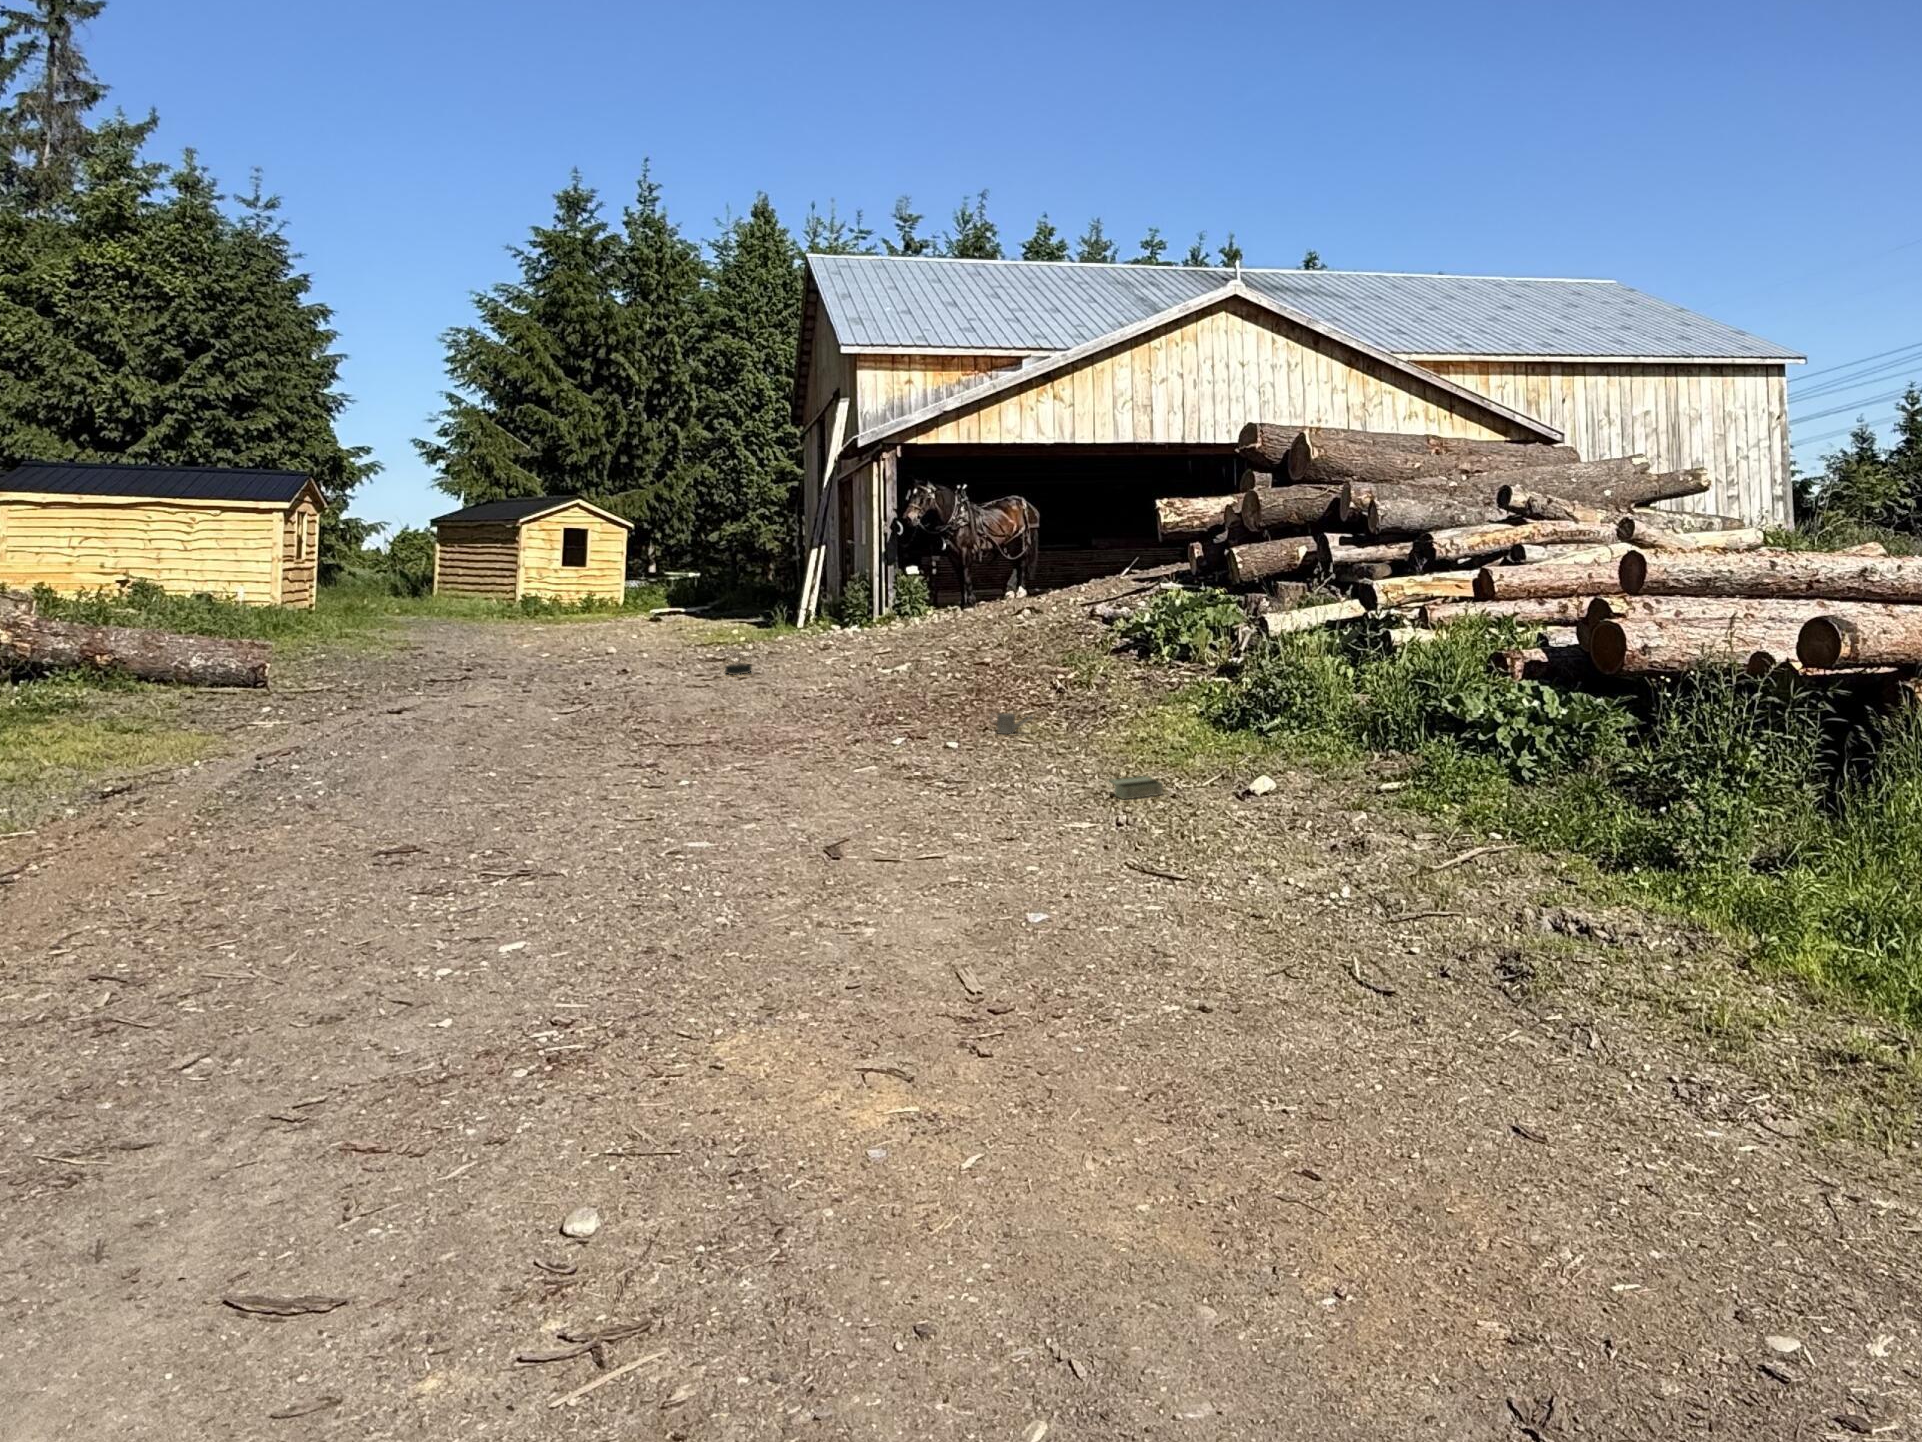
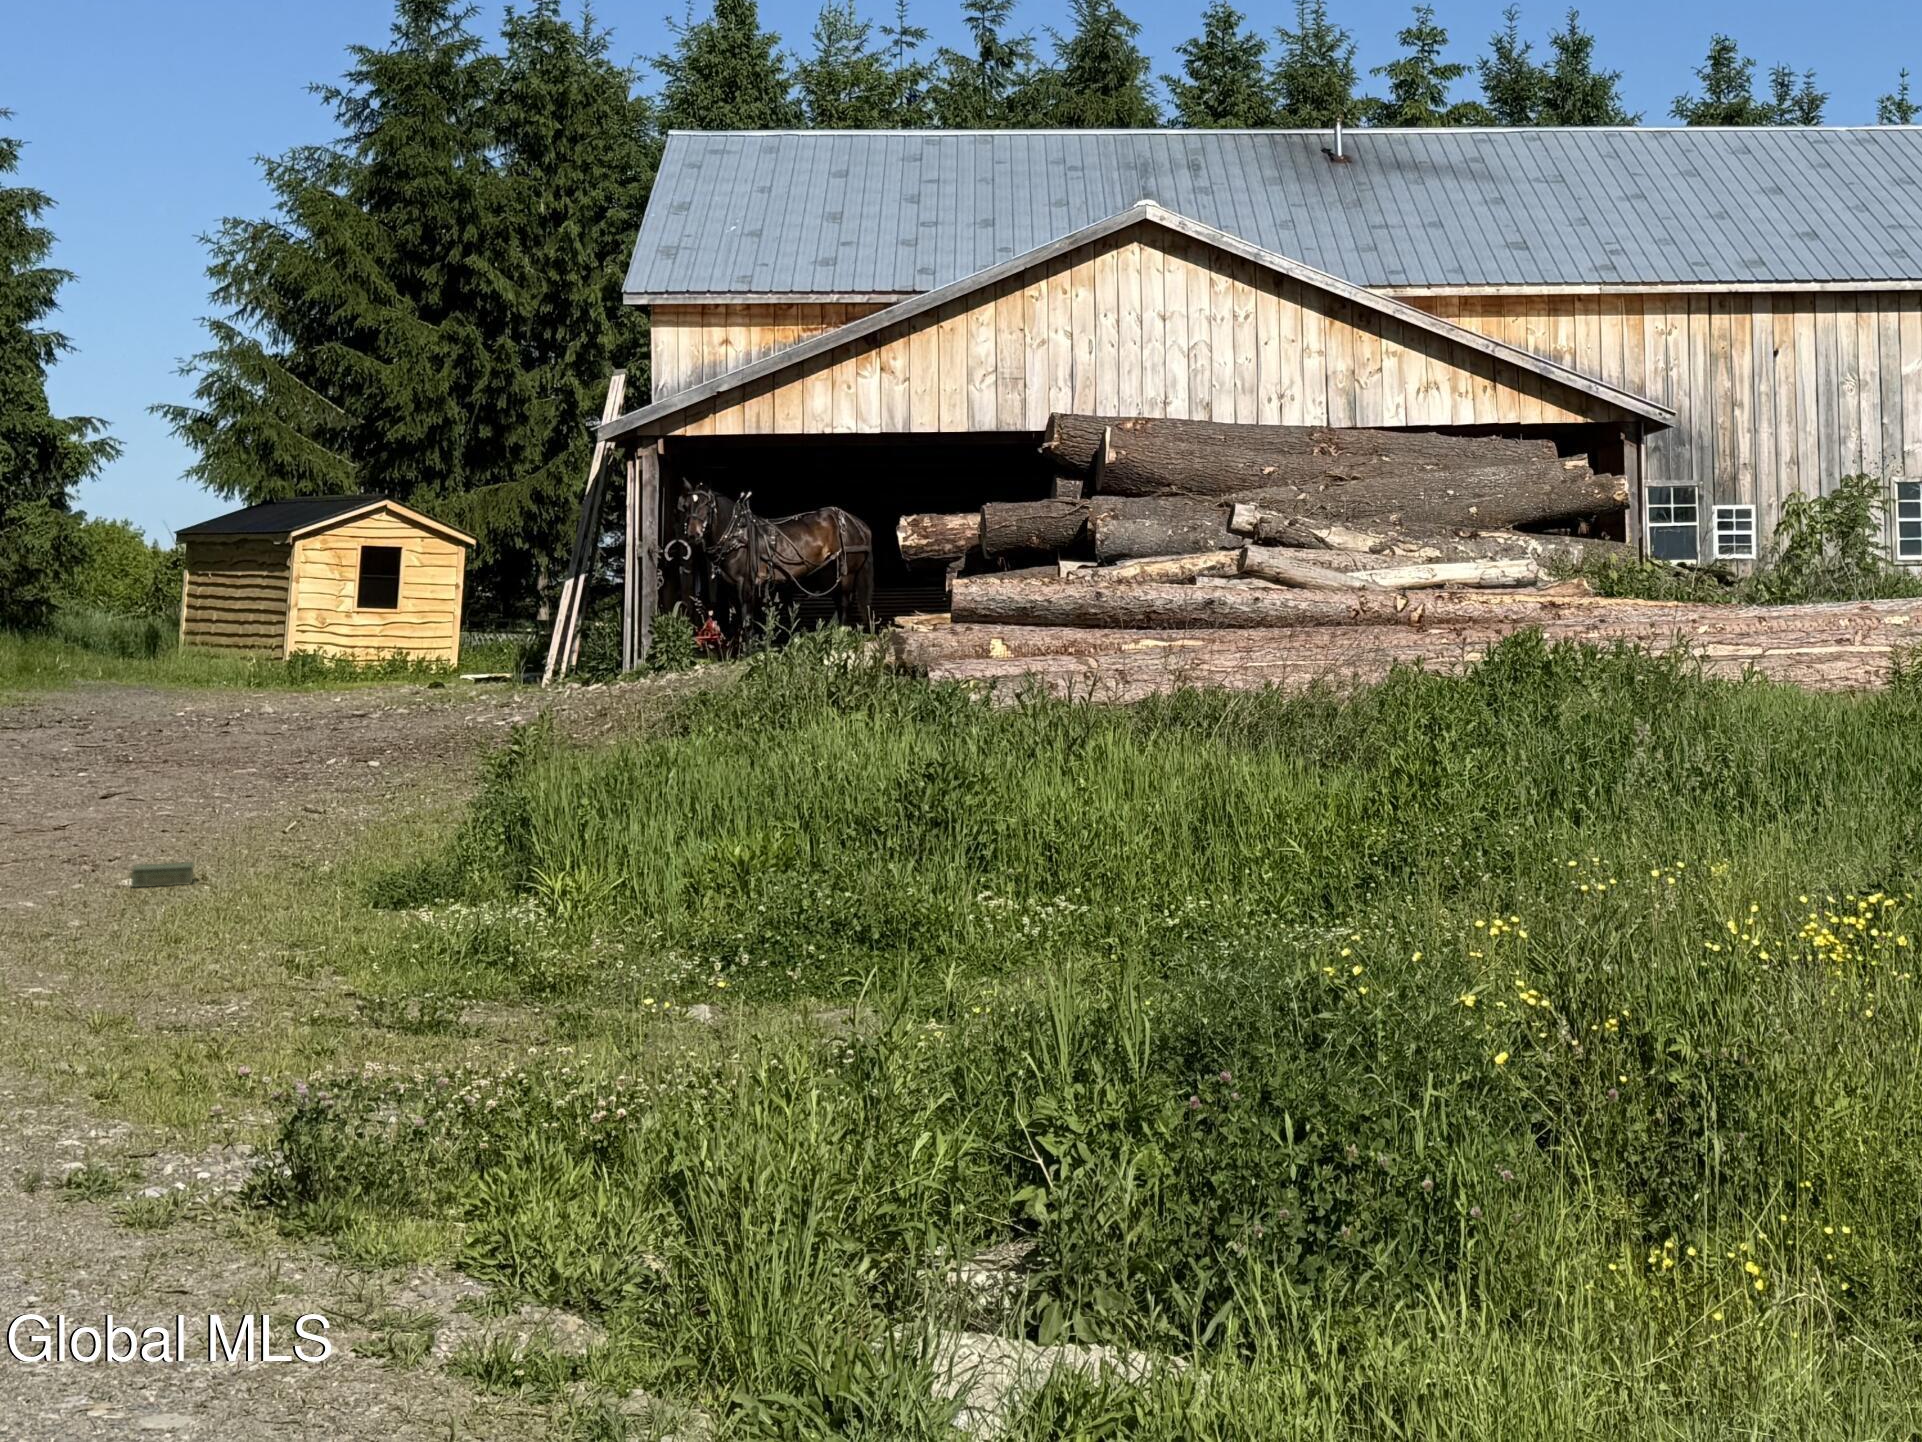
decorative plant: present [722,645,752,675] -> none [151,705,203,747]
watering can: present [990,713,1033,734] -> none [239,792,277,819]

